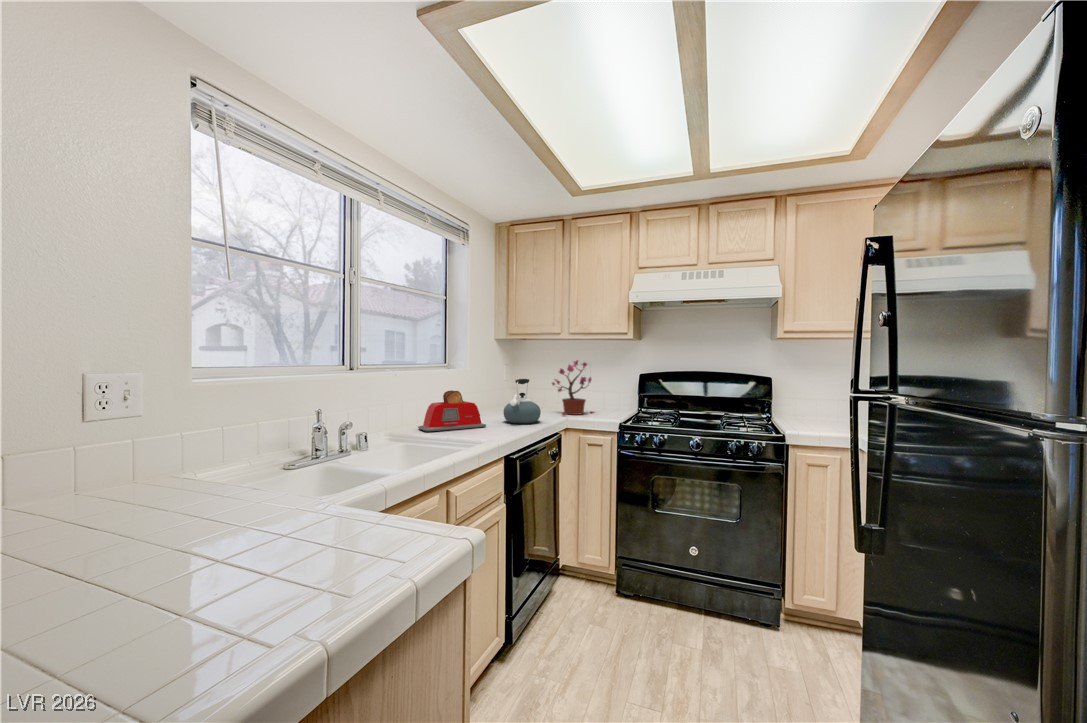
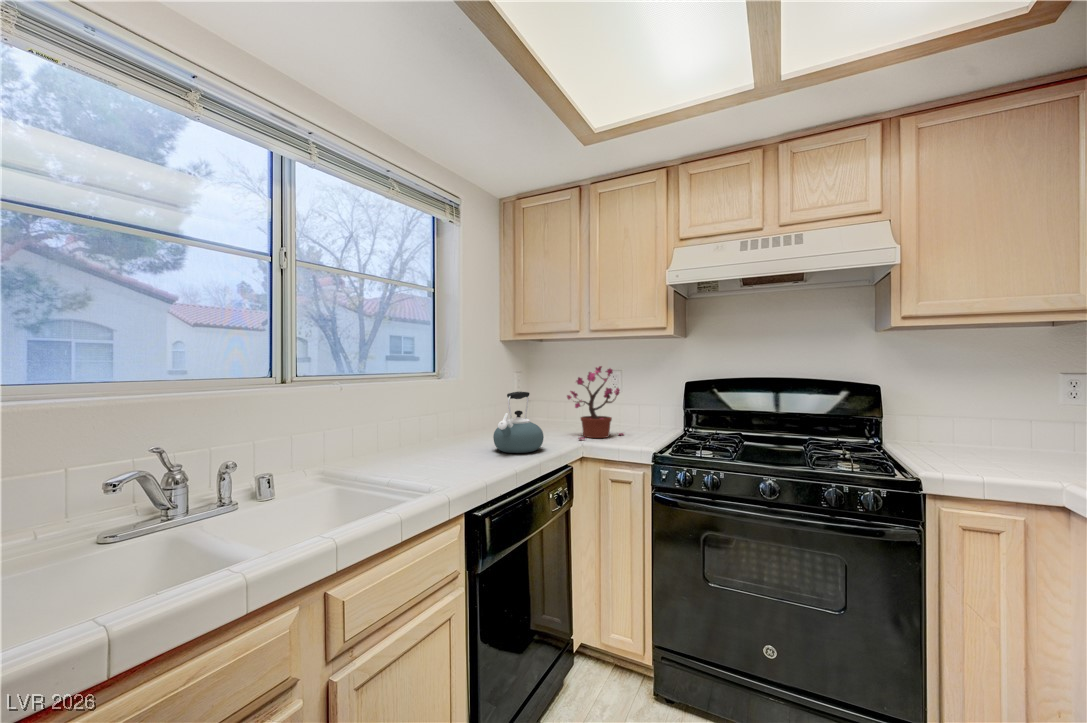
toaster: present [418,390,486,432] -> none [370,409,463,467]

